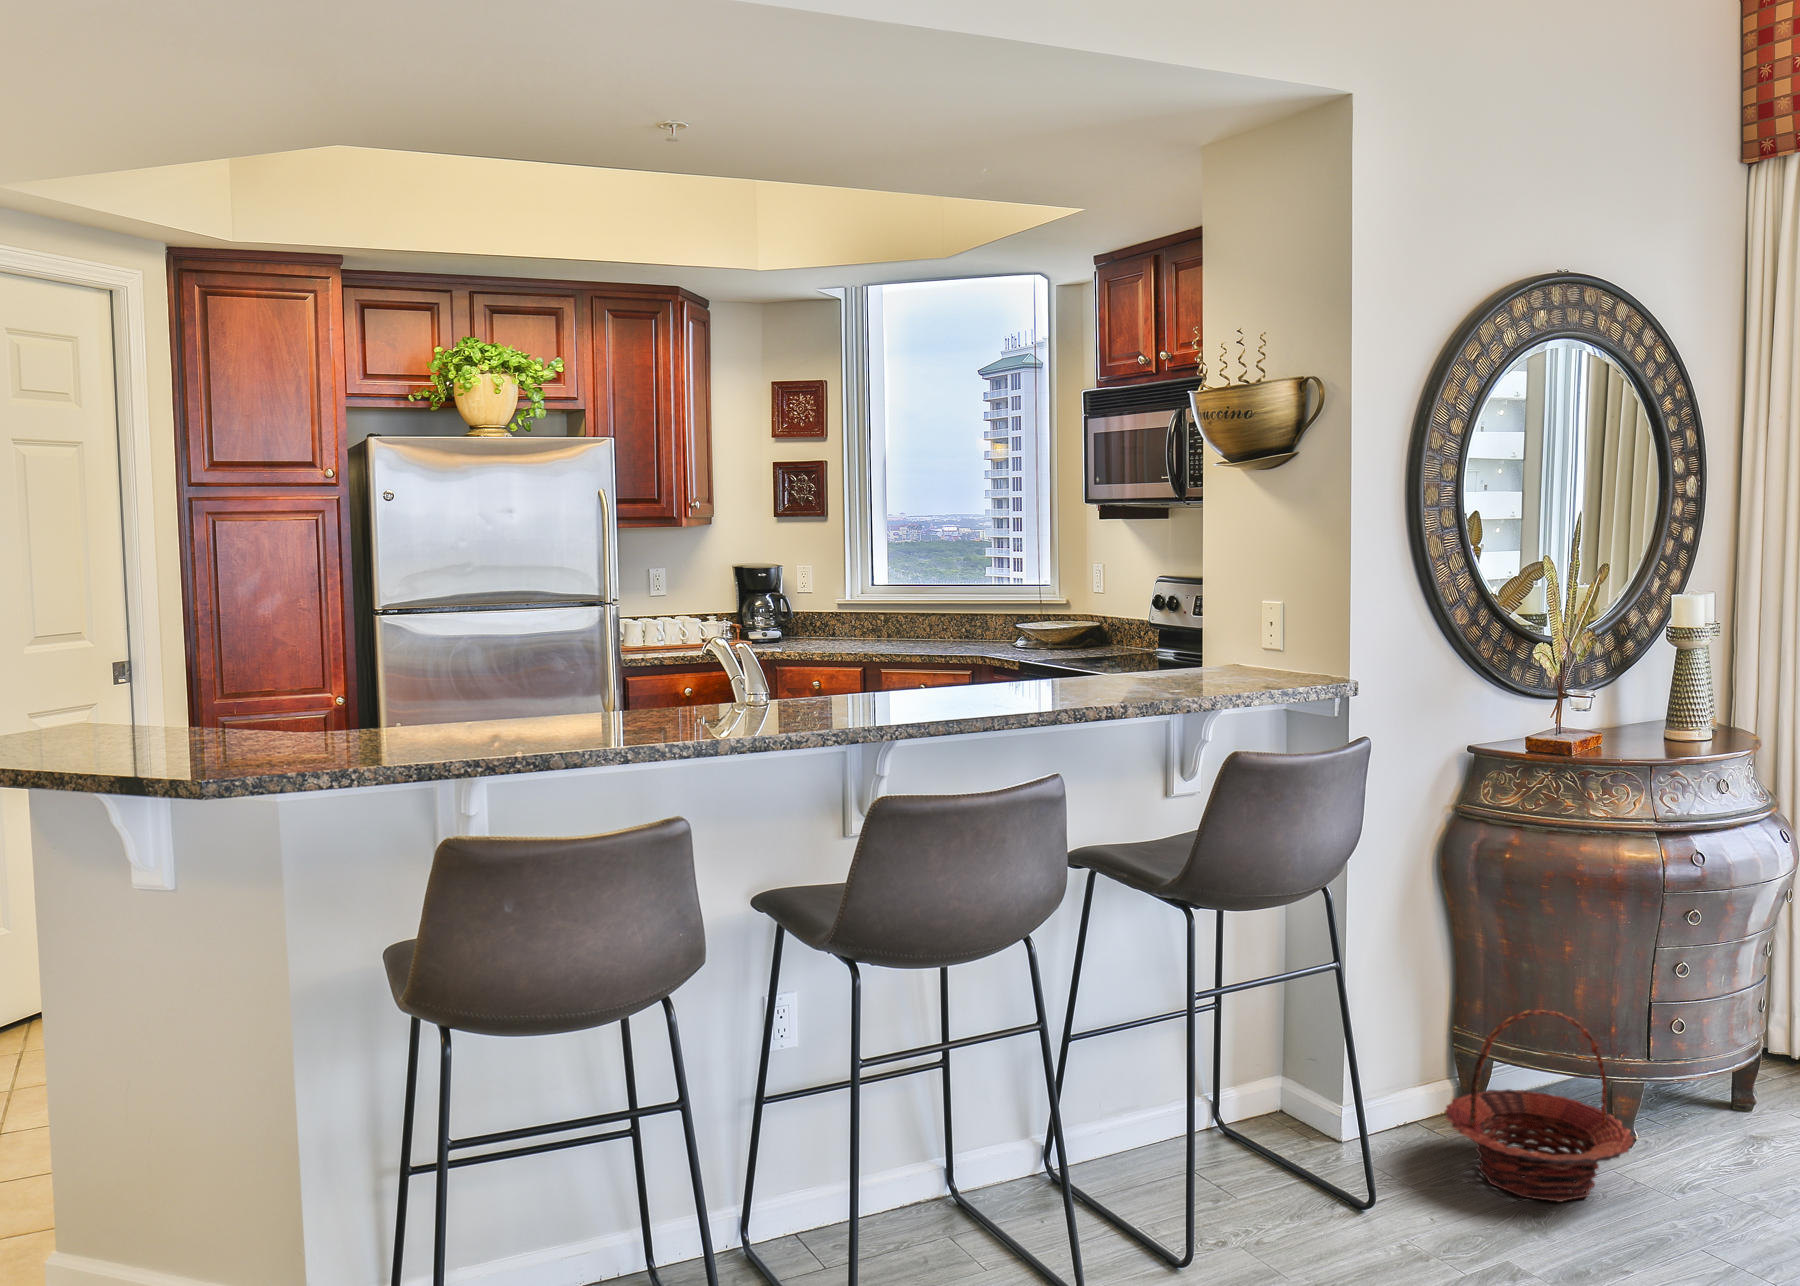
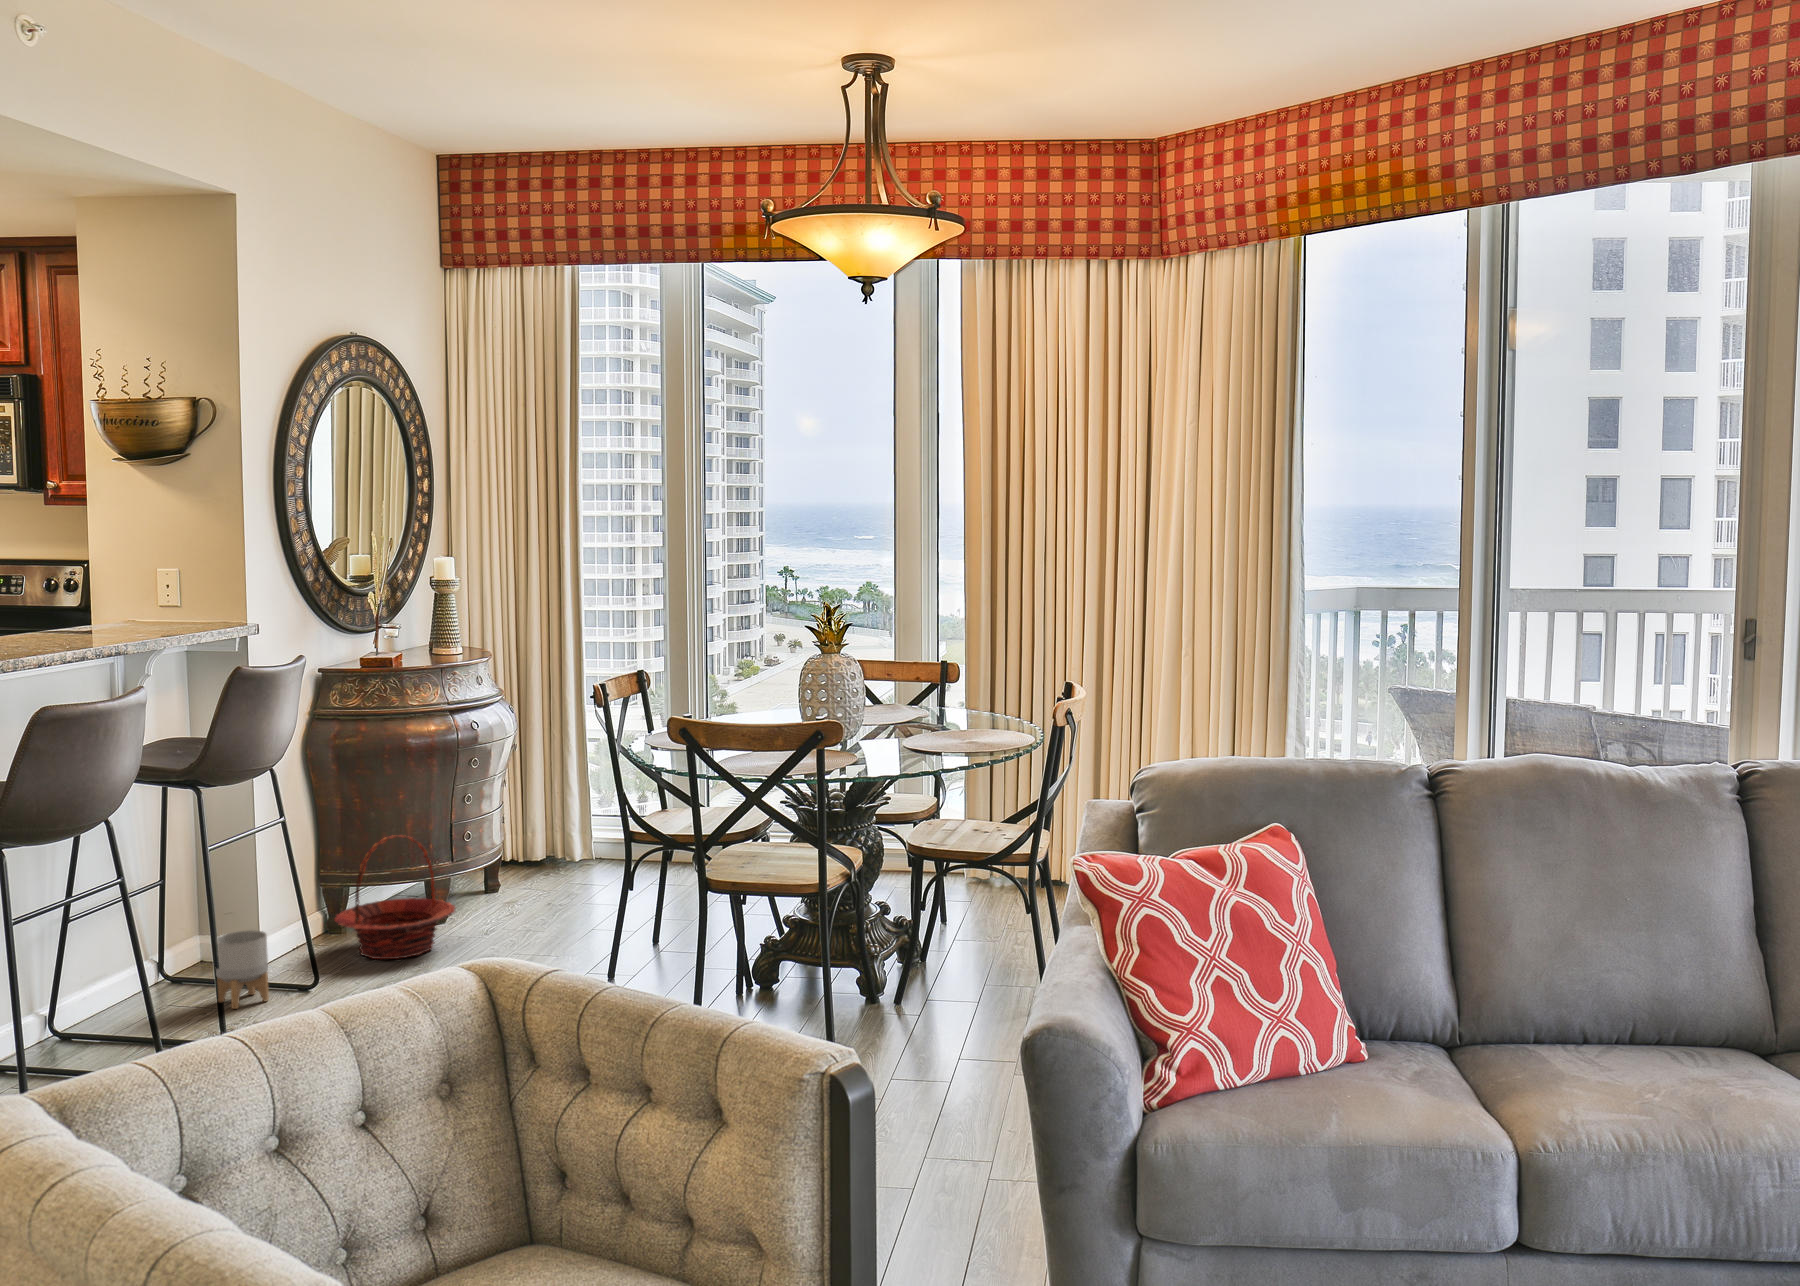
planter: none [1251,1098,1319,1211] -> present [216,930,269,1009]

